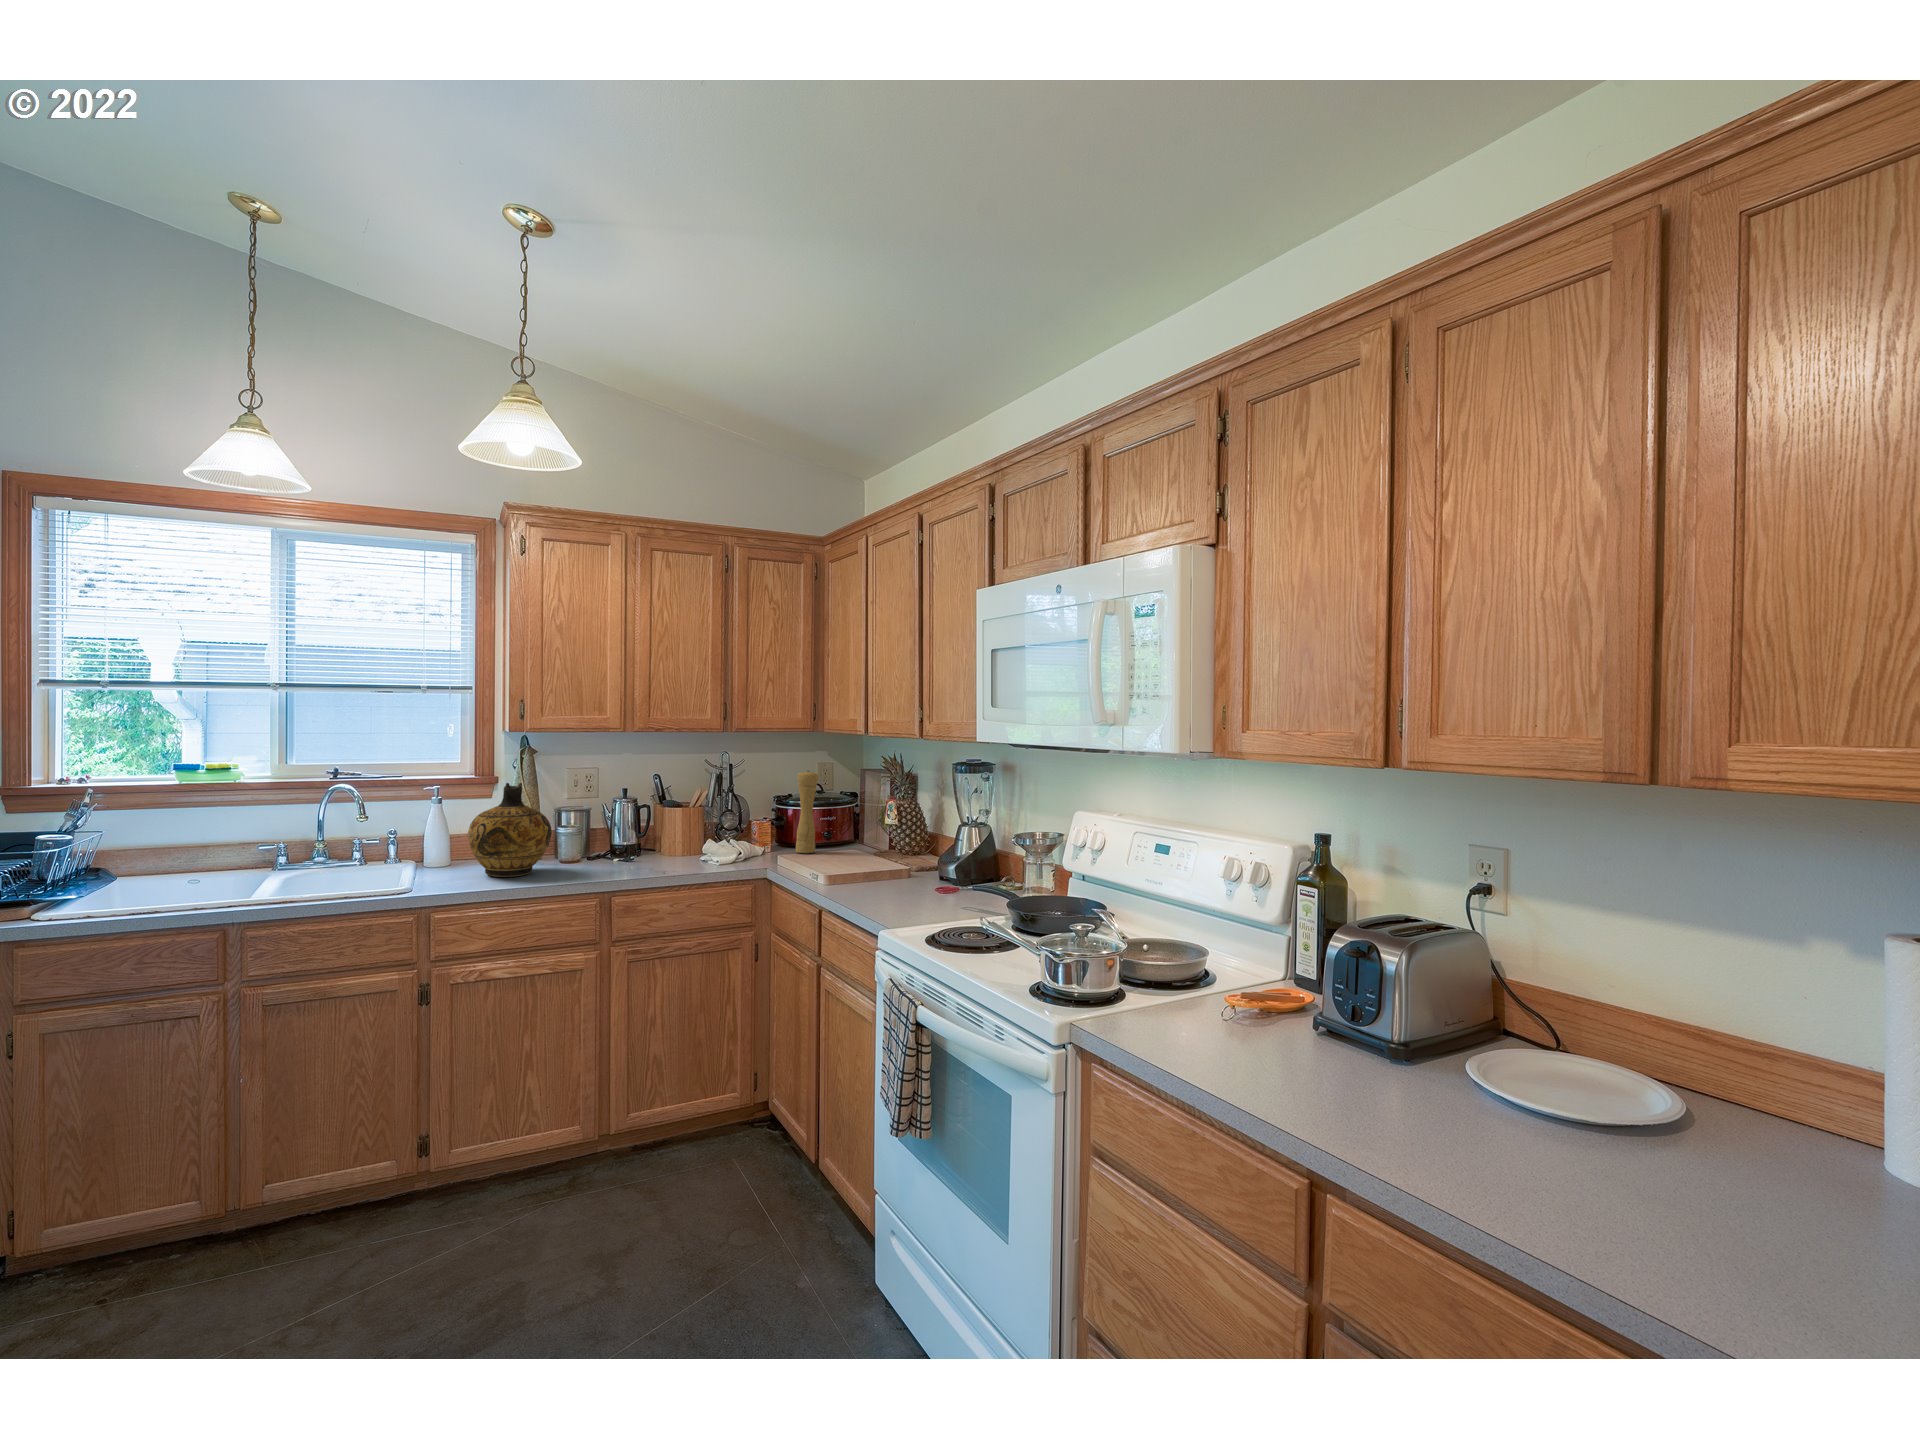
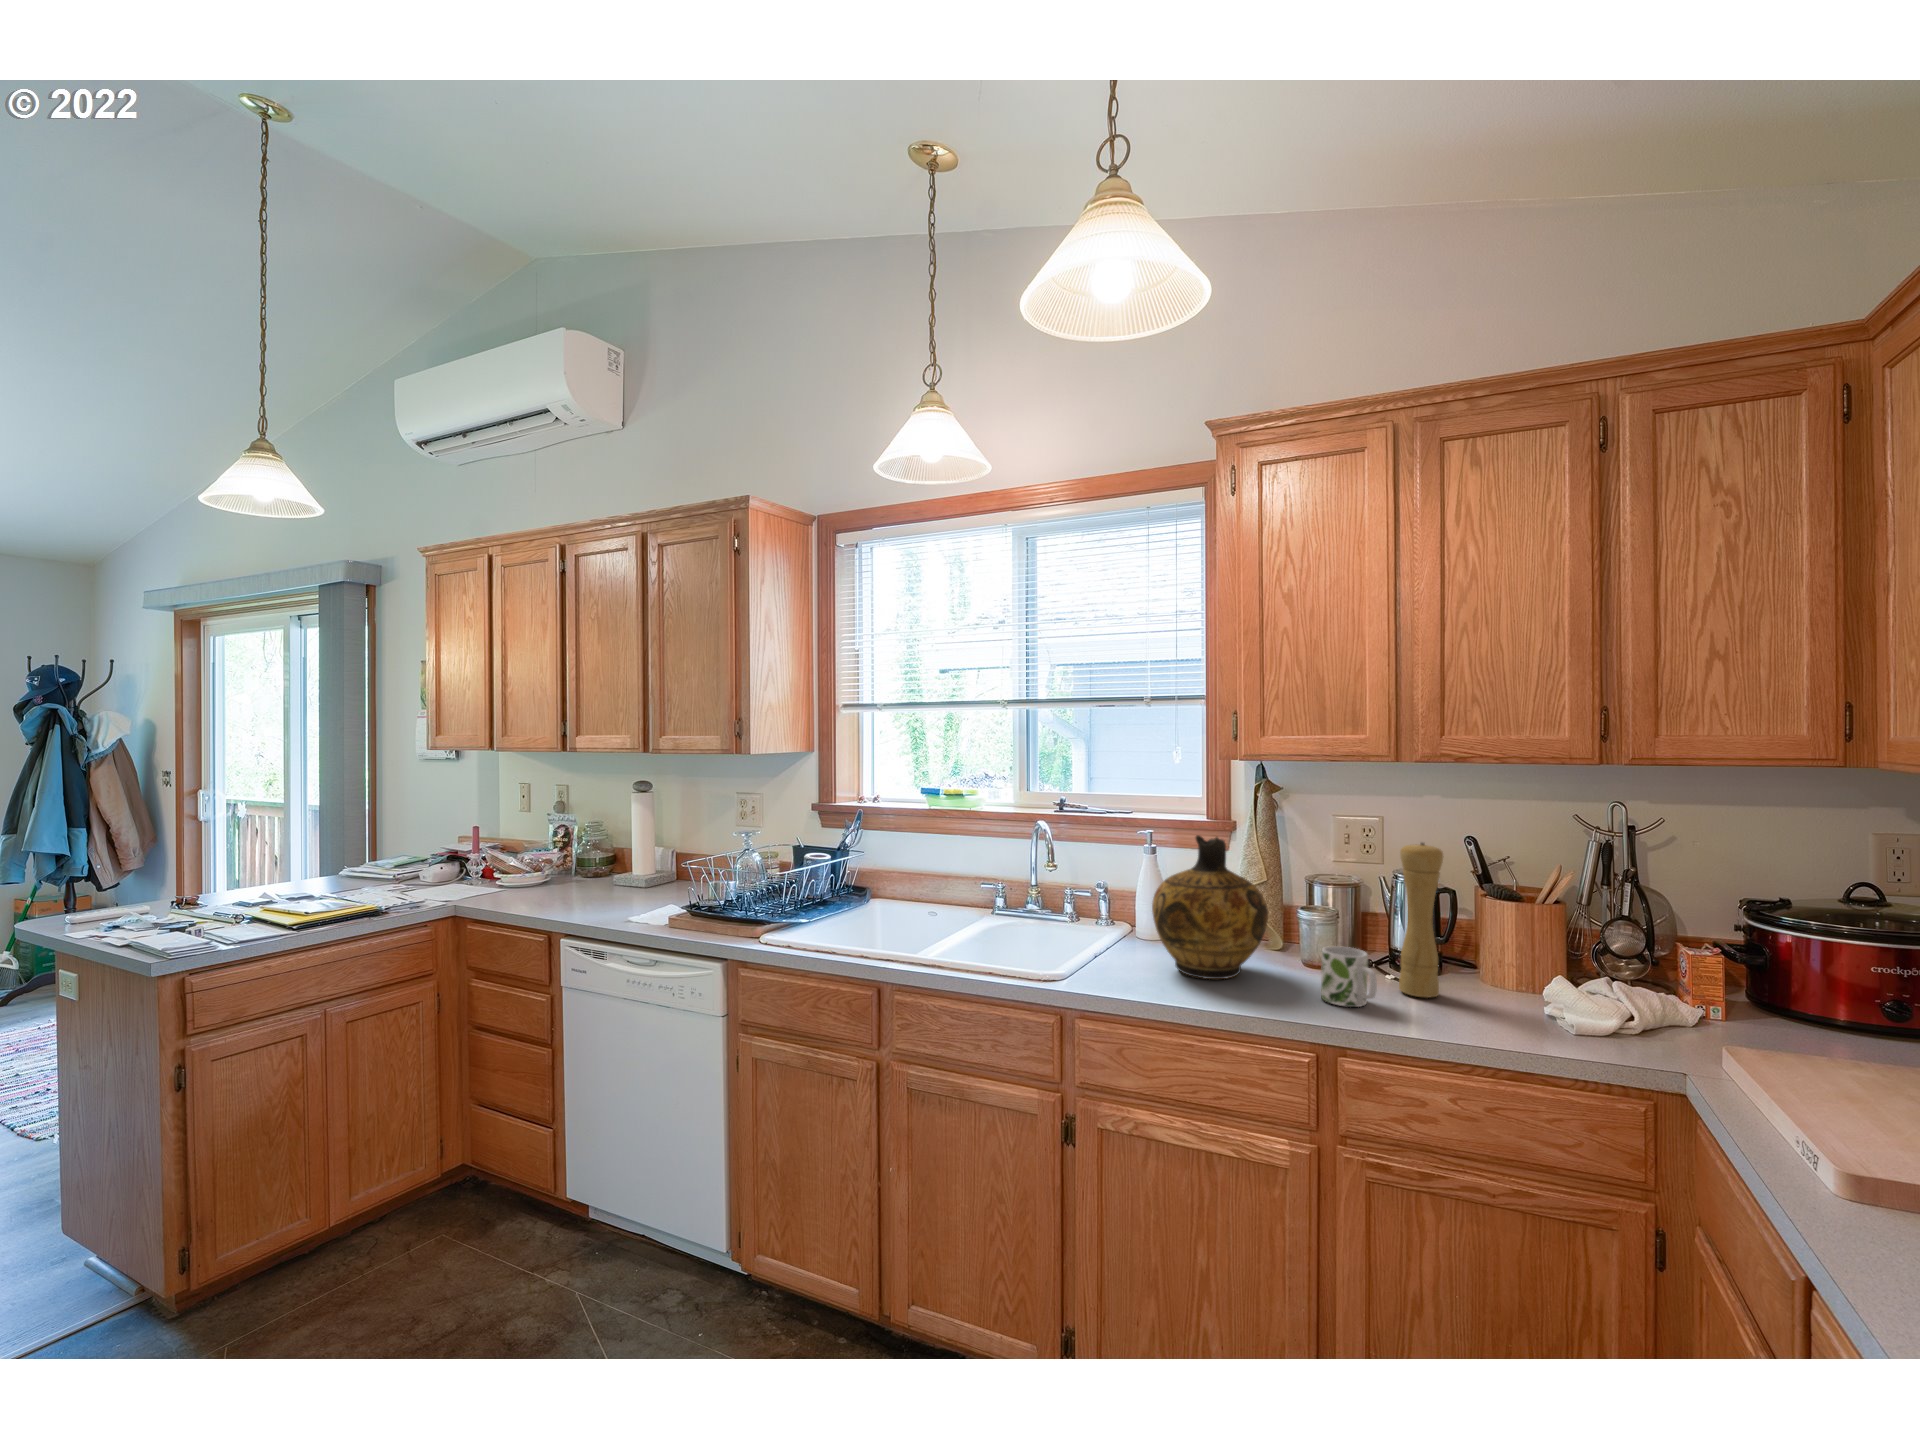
pepper mill: present [796,771,818,853] -> present [1399,843,1443,998]
mug: none [590,842,626,874] -> present [1321,946,1377,1007]

